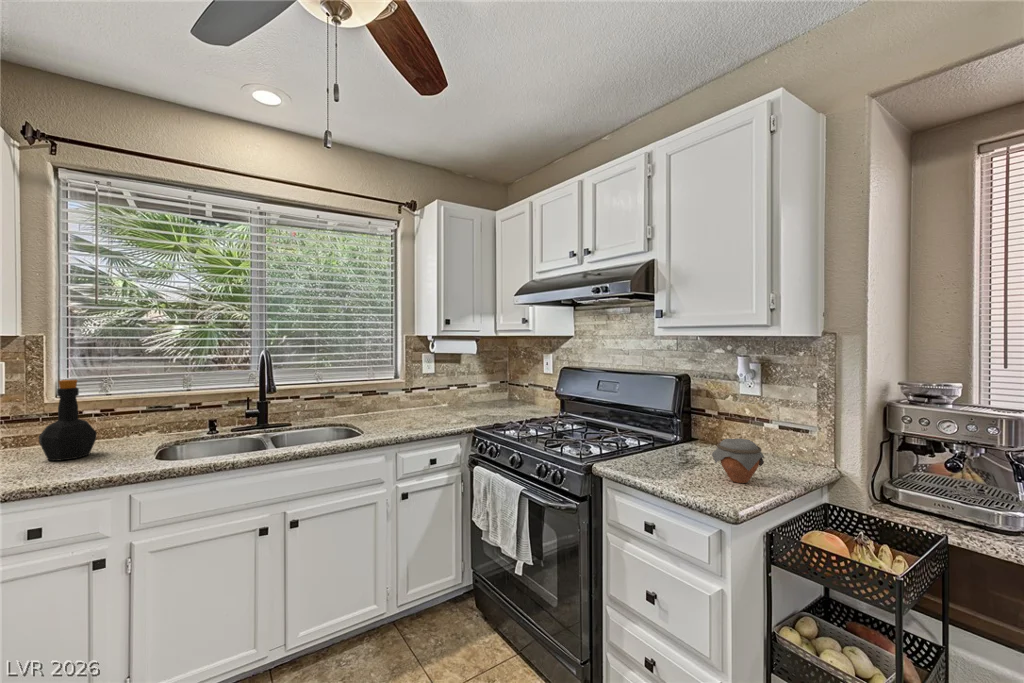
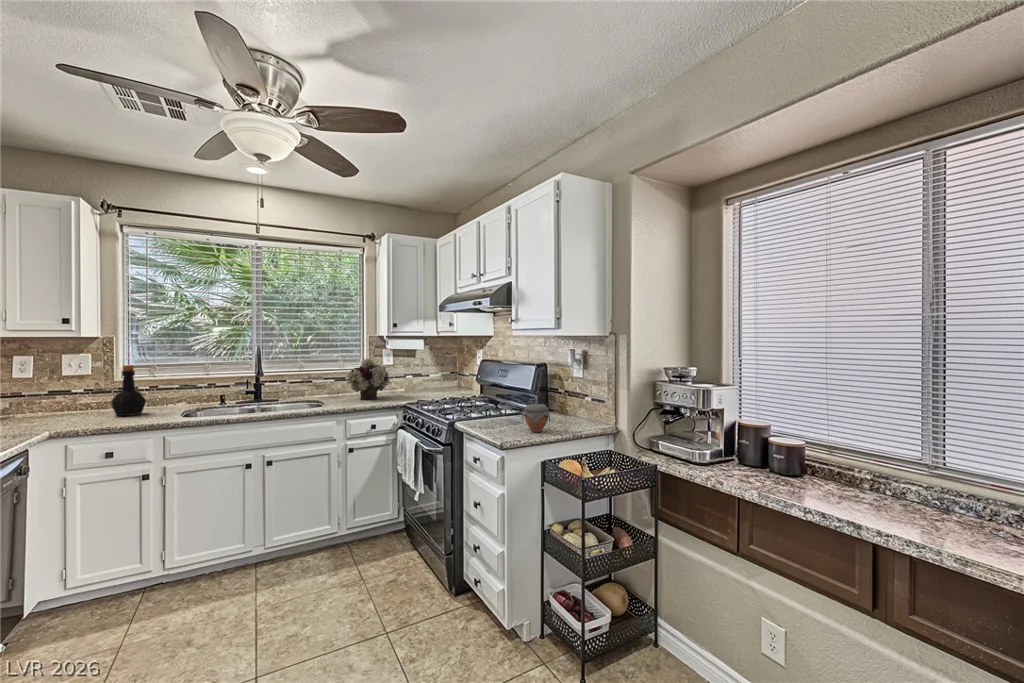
flower arrangement: none [386,365,442,422] -> present [346,358,390,400]

